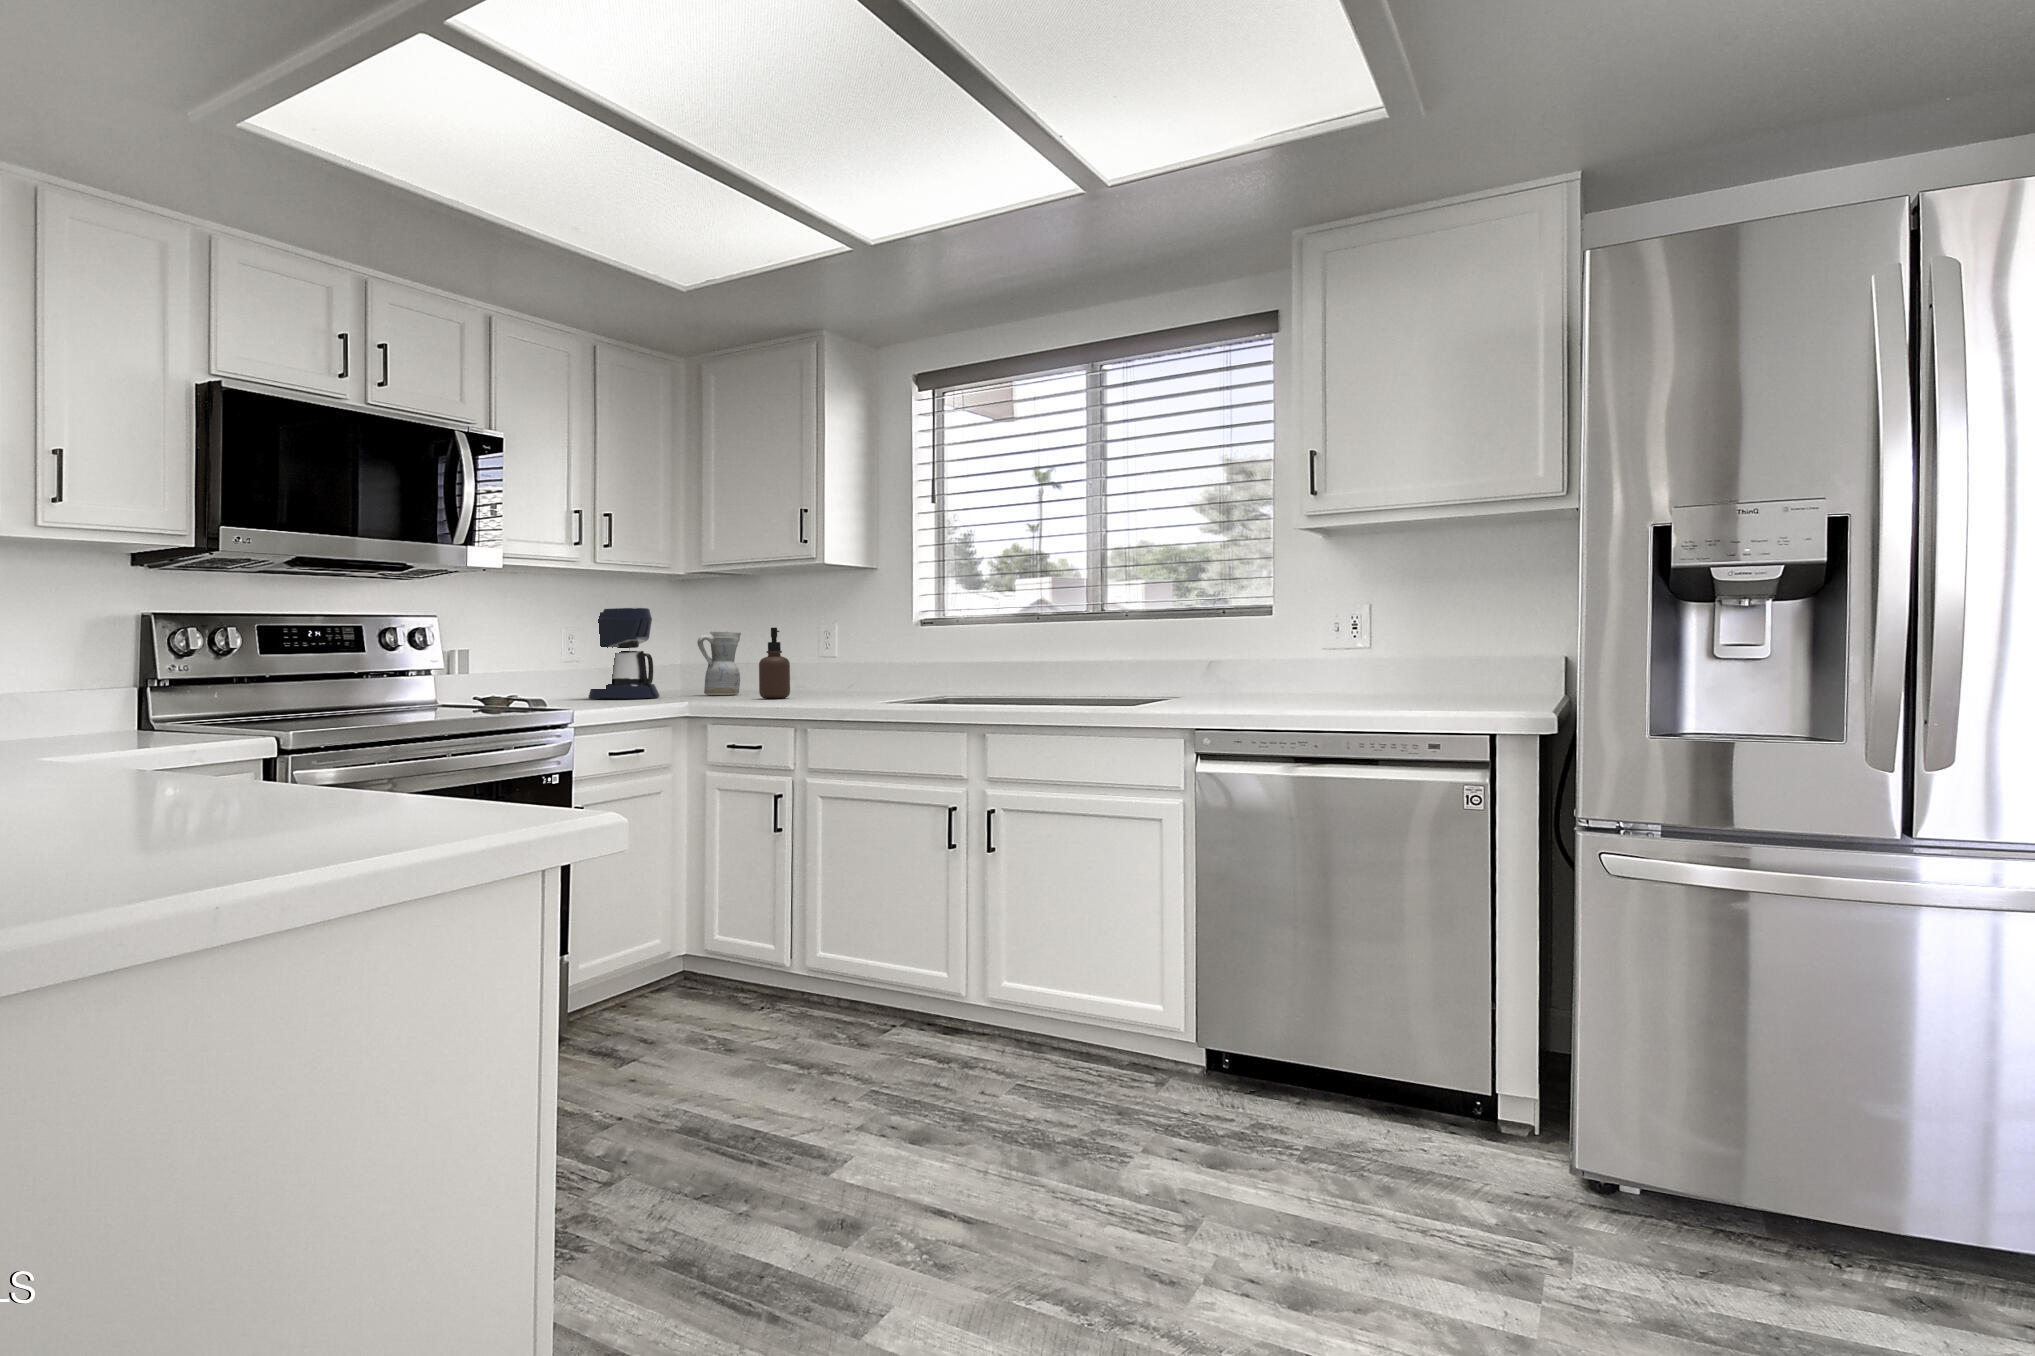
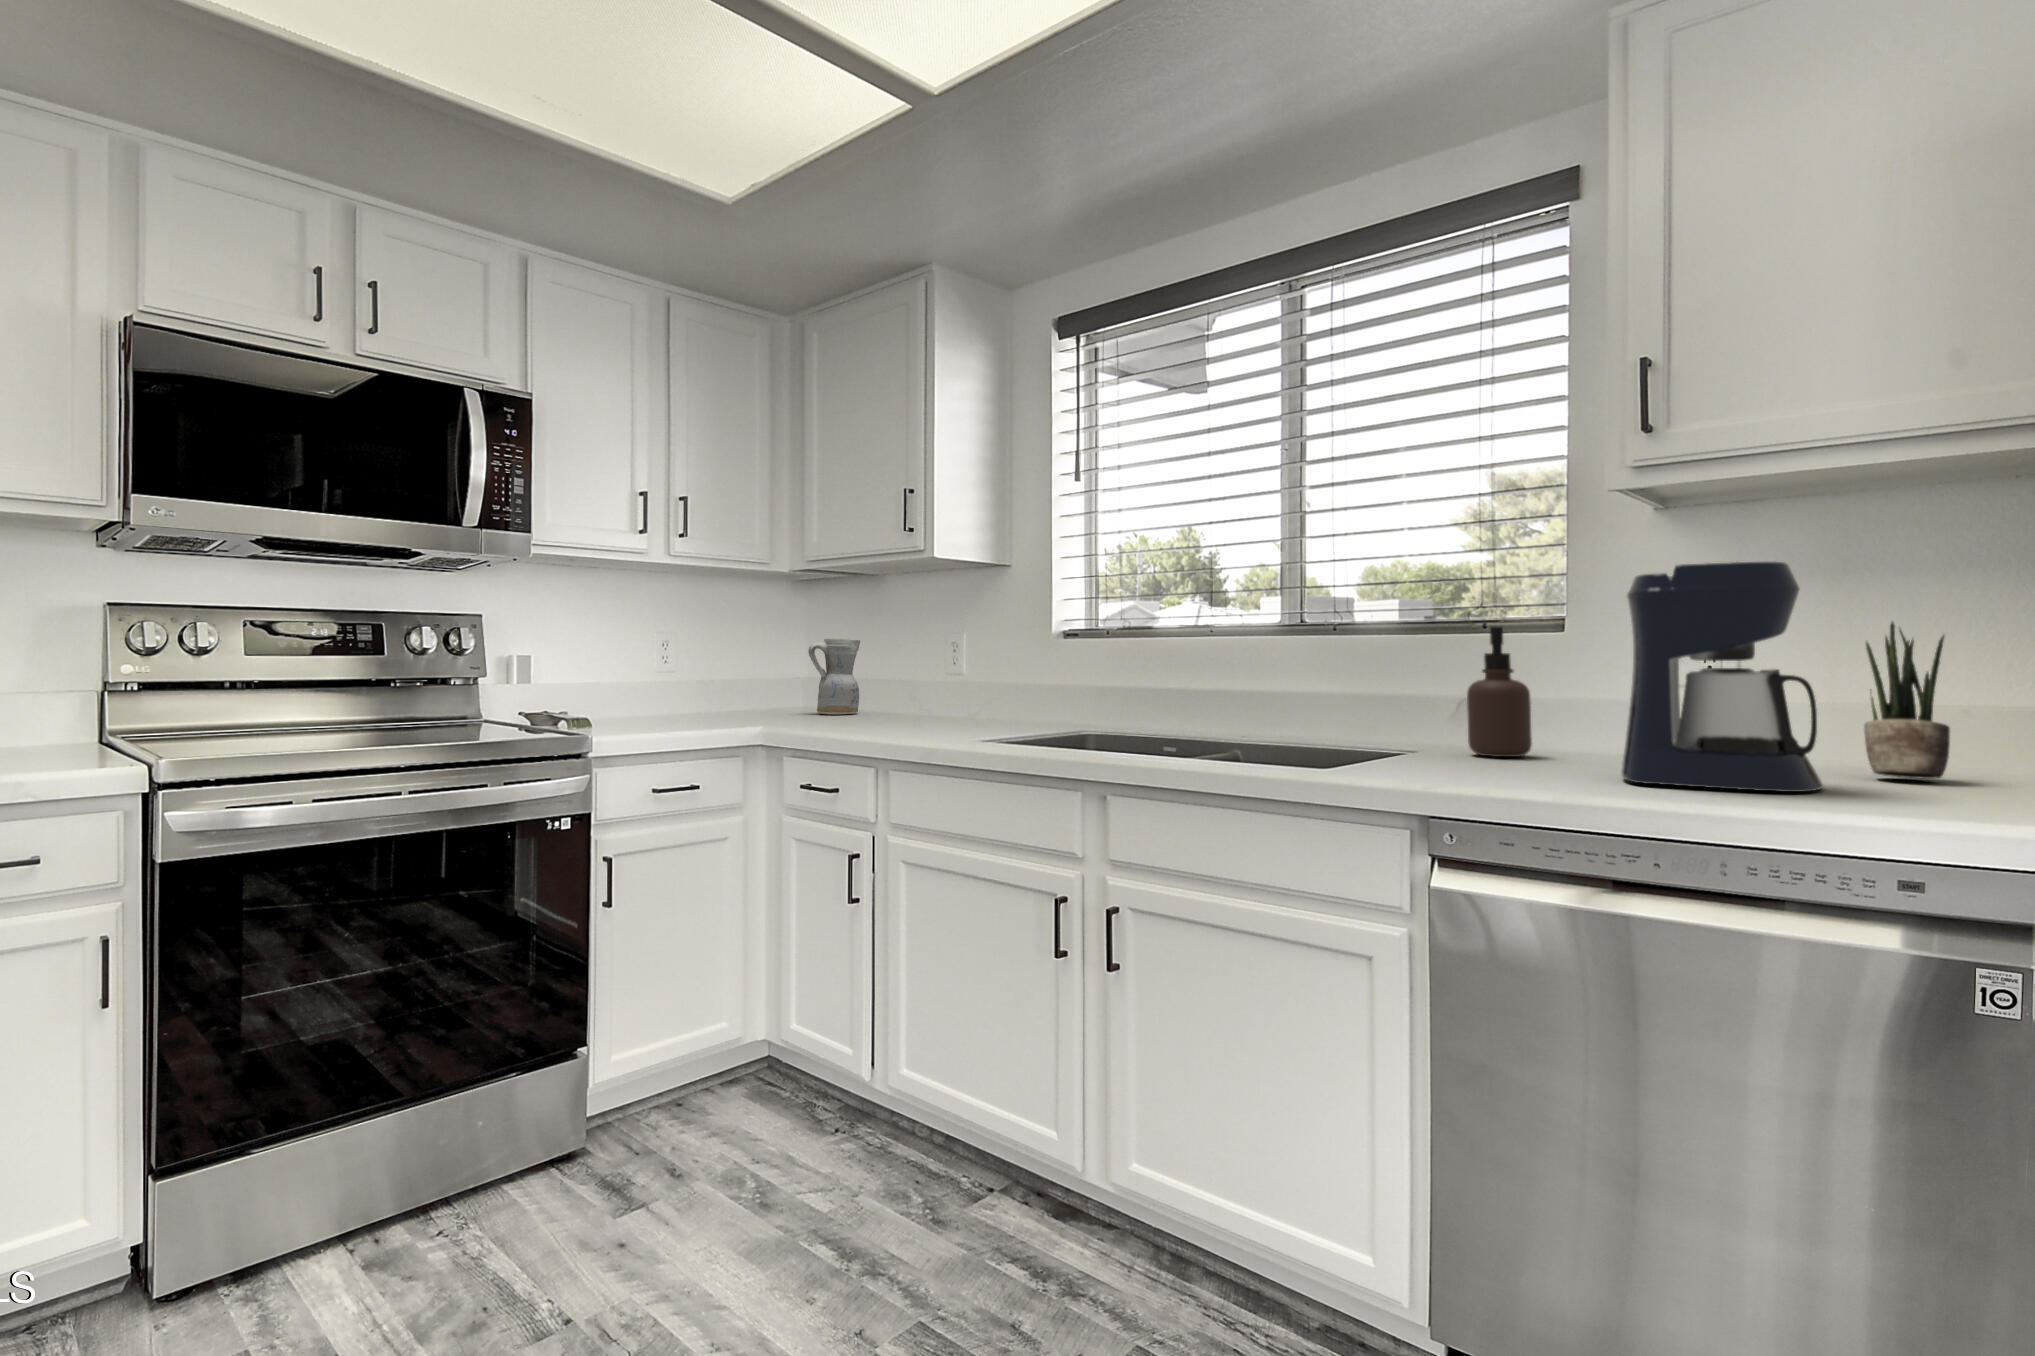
potted plant: none [1432,607,1472,699] -> present [1864,622,1950,779]
coffee maker: present [589,608,660,699] -> present [1621,561,1823,792]
soap dispenser: present [759,628,790,699] -> present [1467,627,1532,757]

